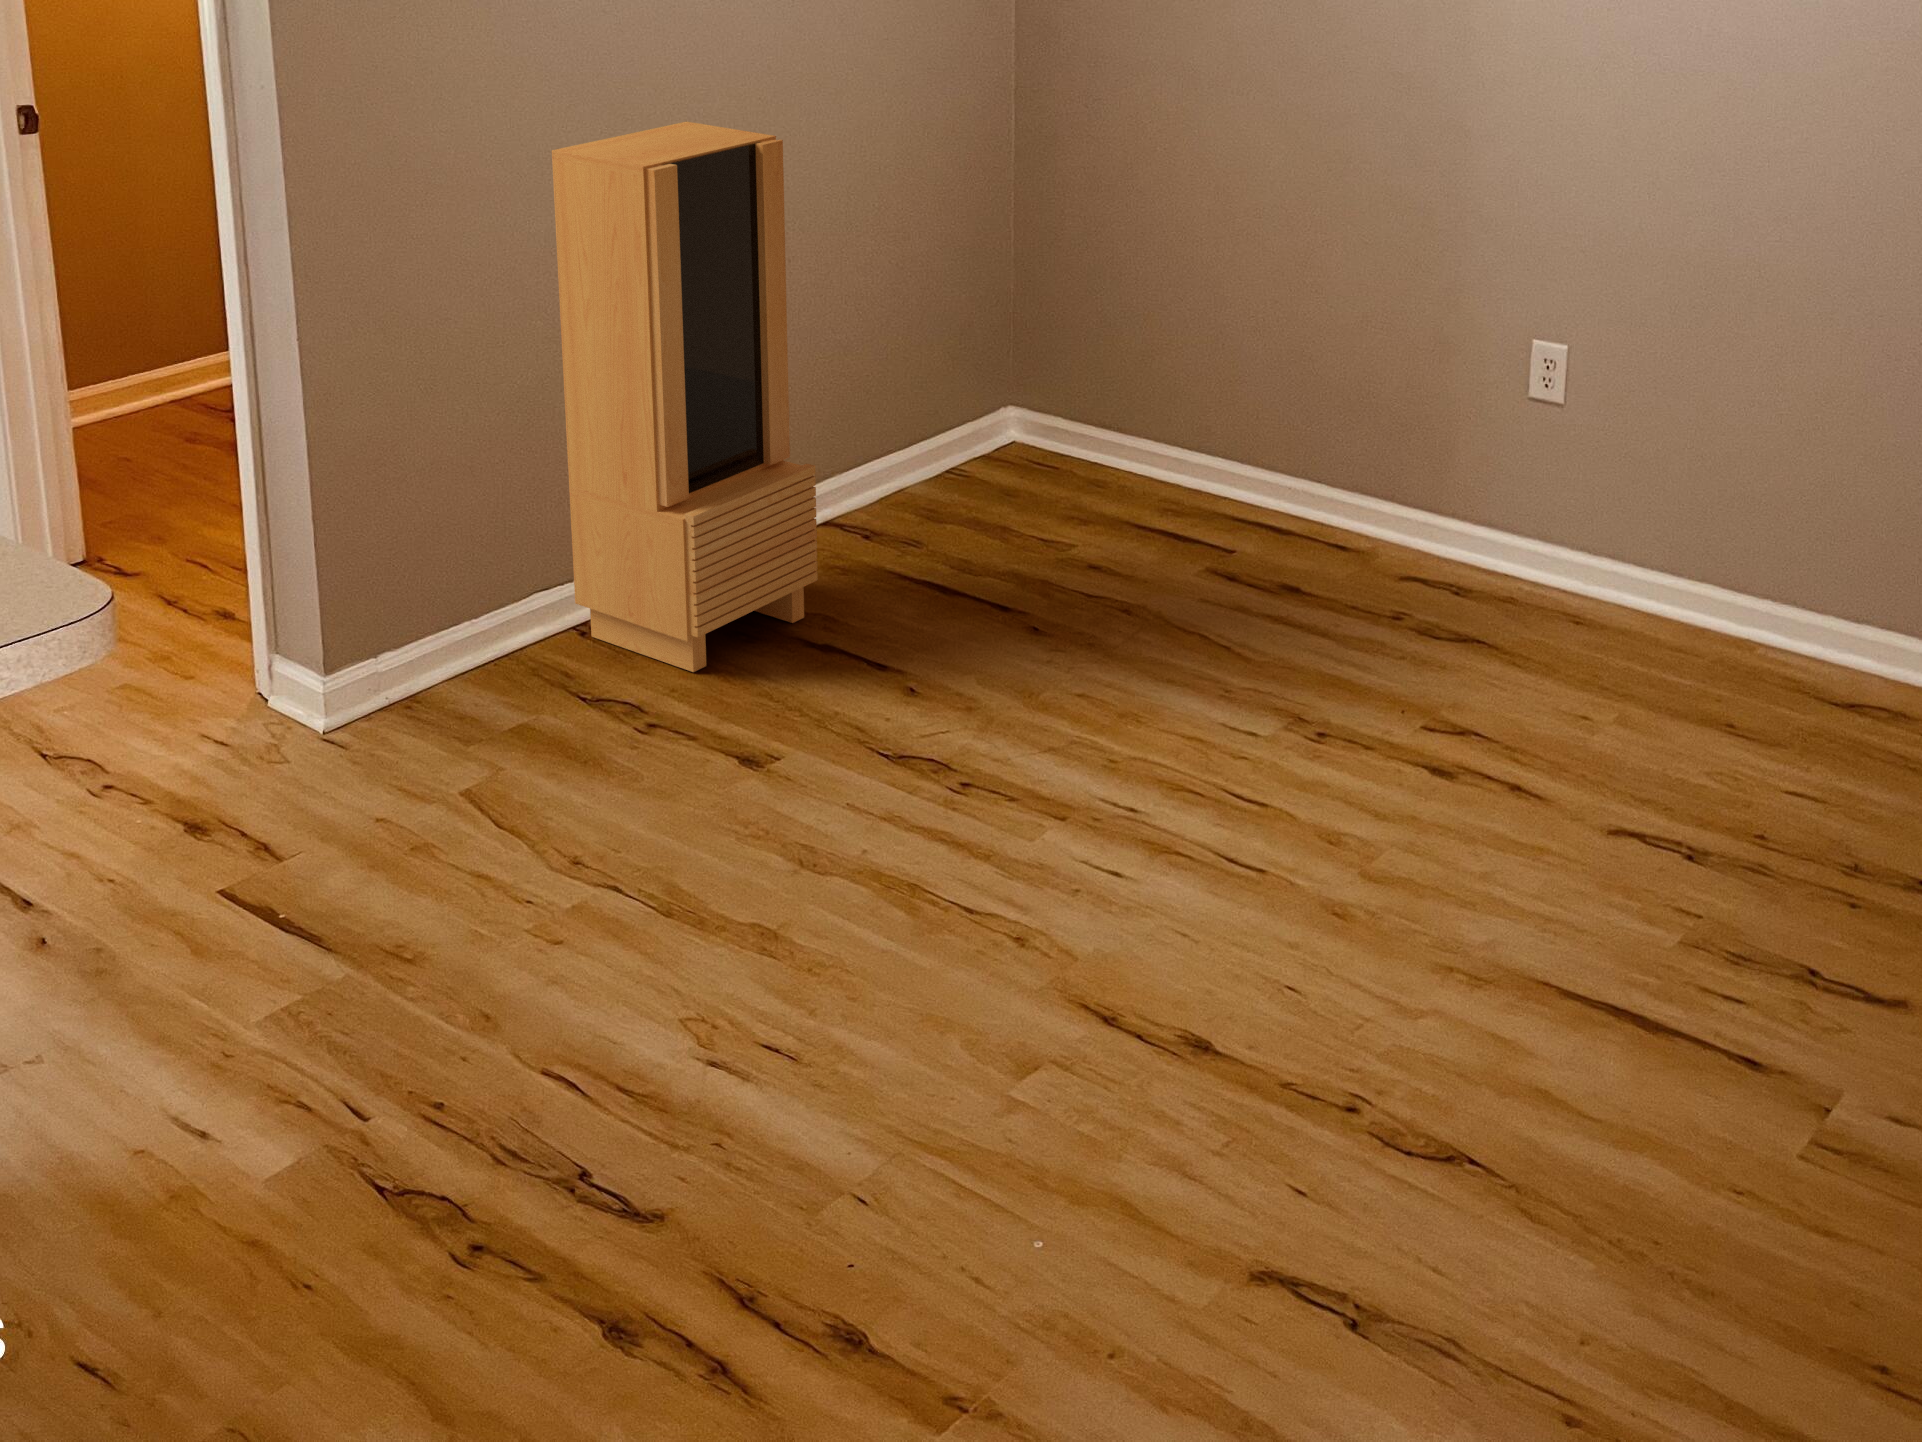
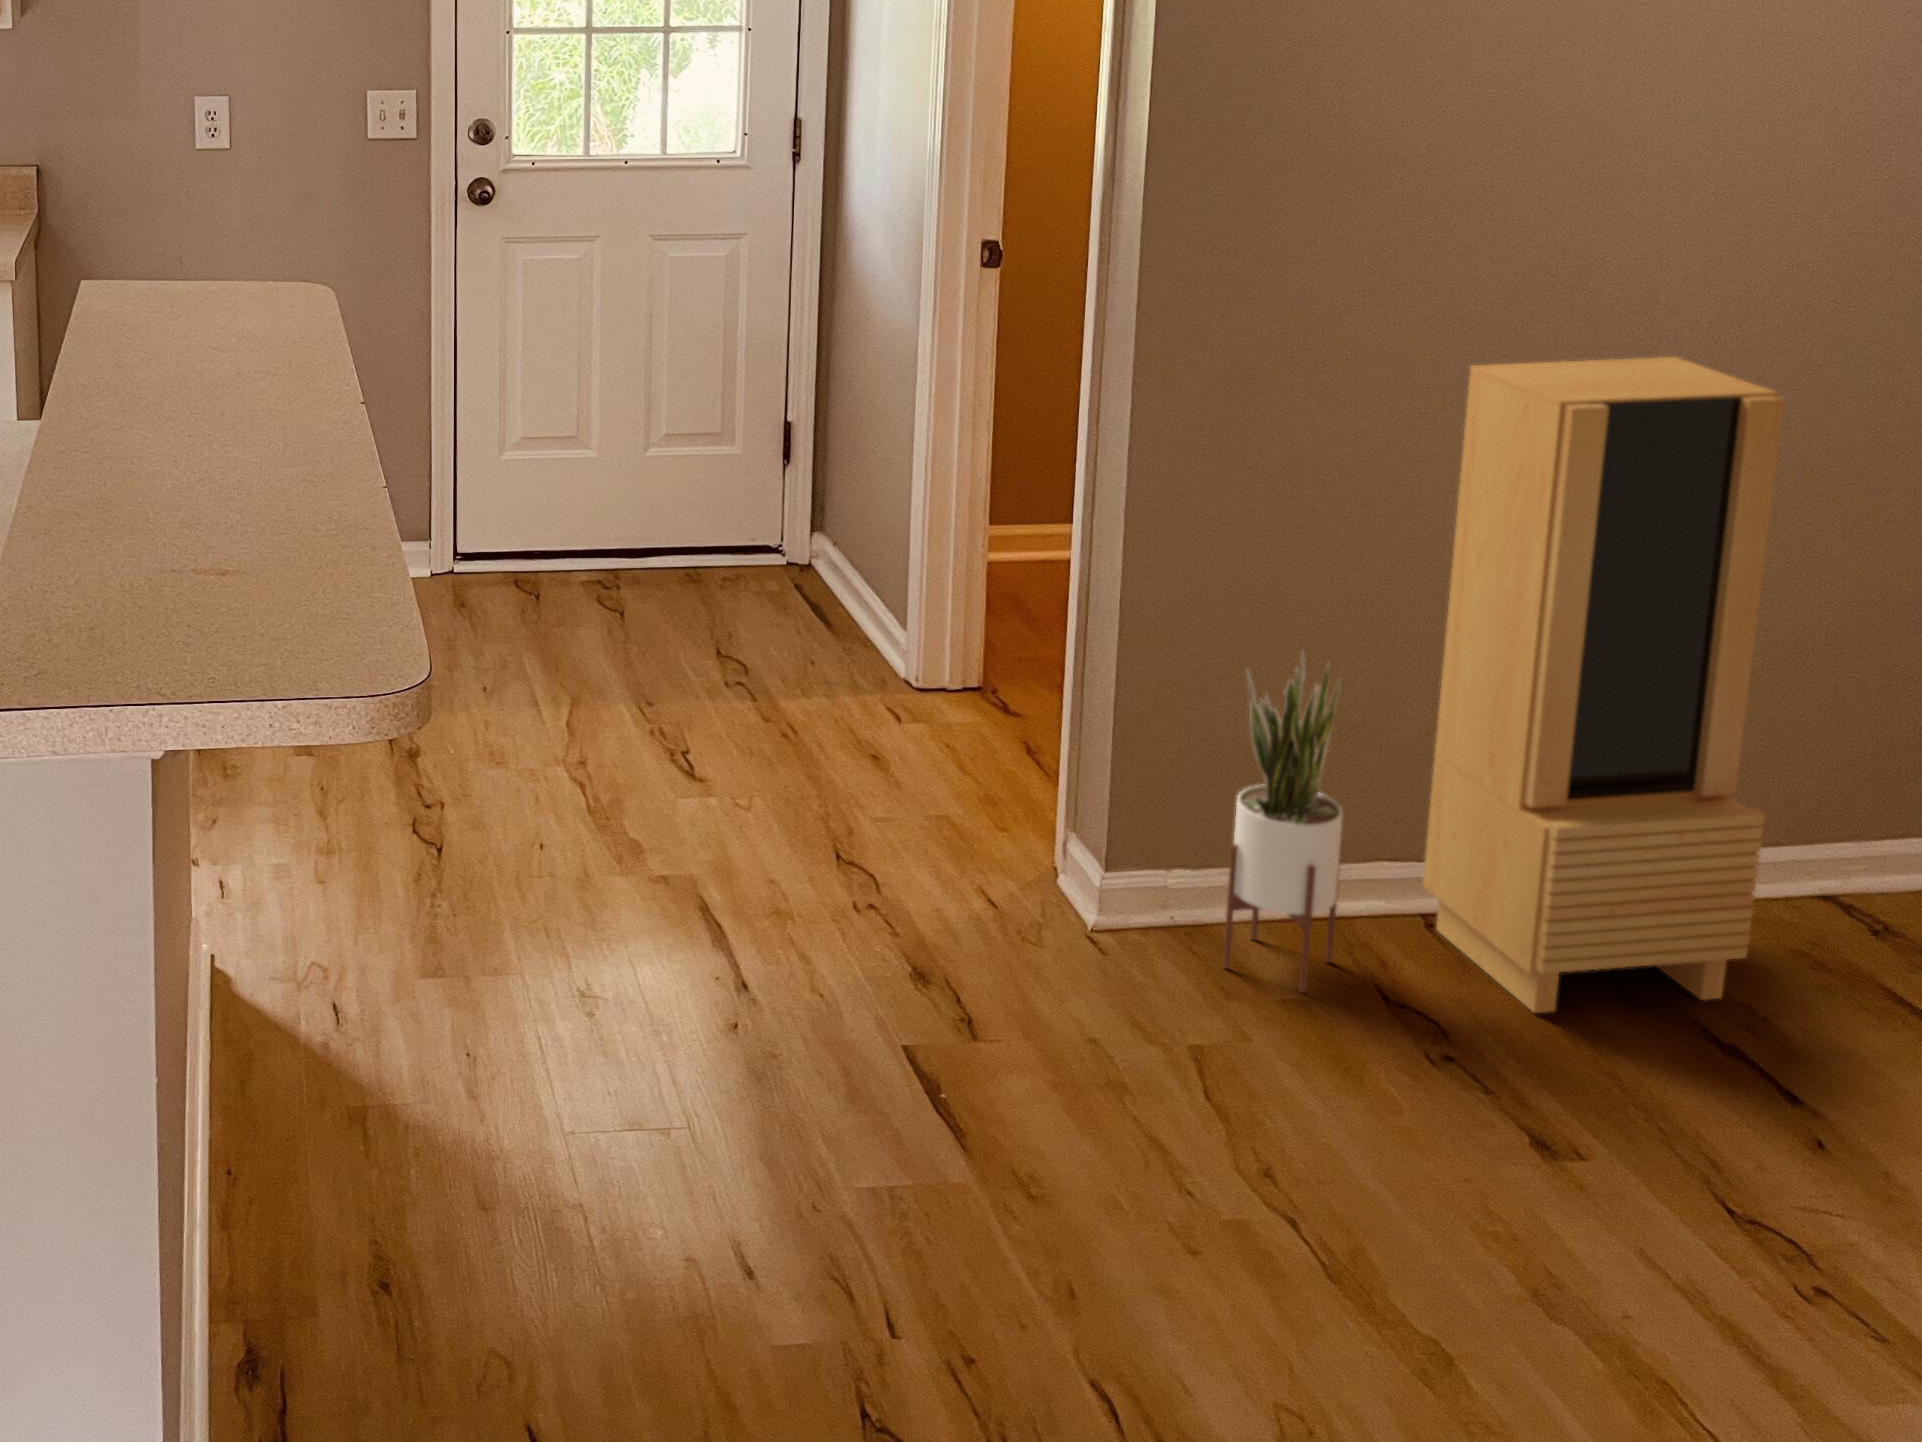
potted plant: none [437,423,531,723] -> present [1223,652,1343,992]

